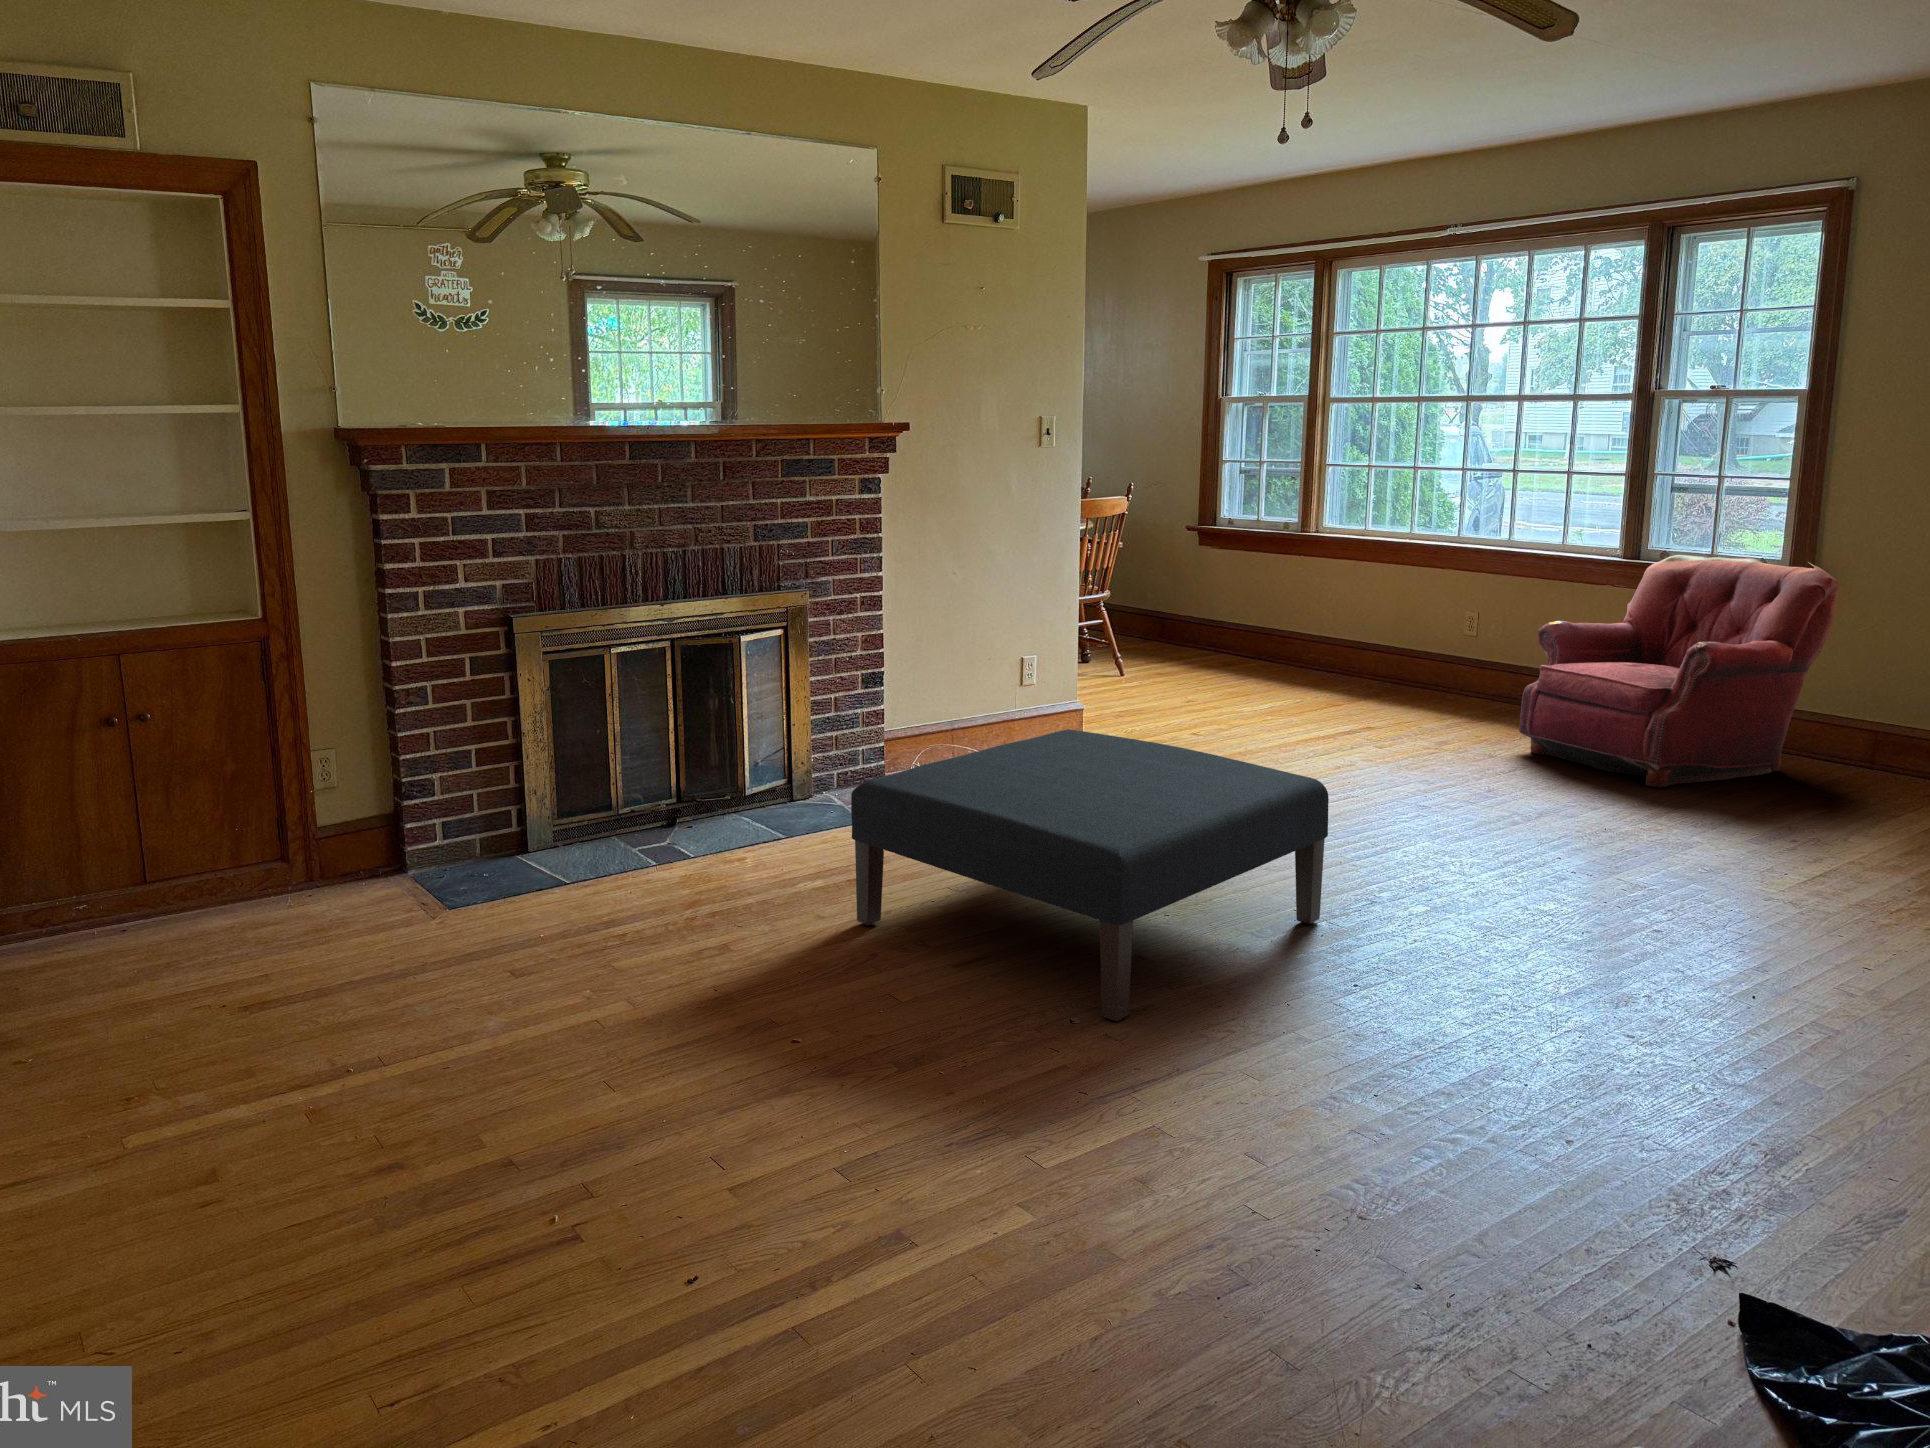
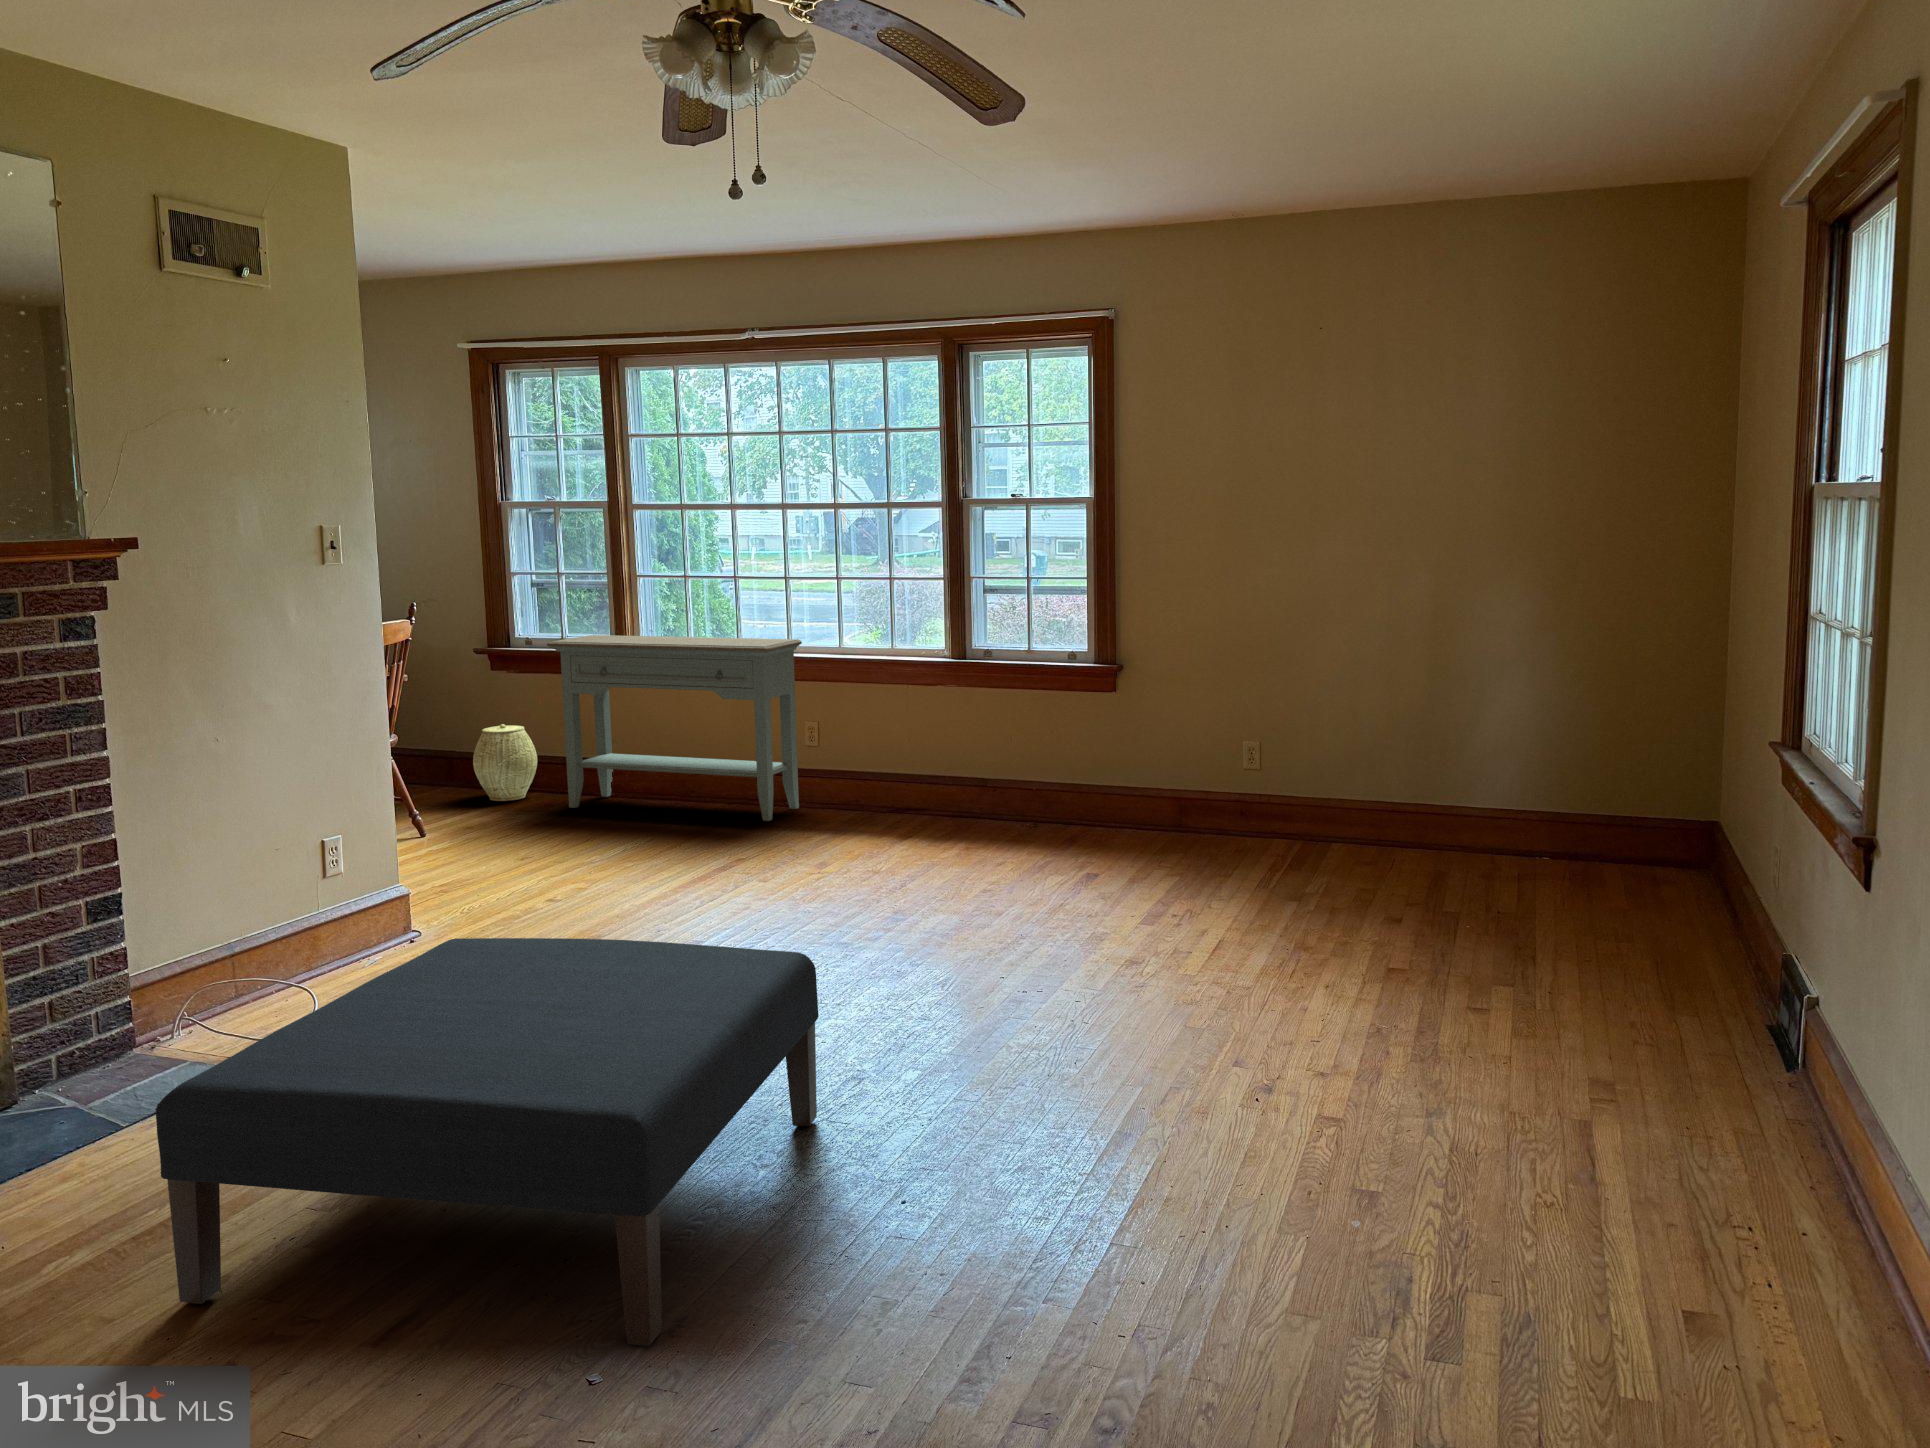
console table: none [1240,517,1471,698] -> present [547,635,802,821]
armchair: present [1519,555,1839,787] -> none [895,653,1147,884]
woven basket: none [1176,590,1229,655] -> present [473,724,537,801]

